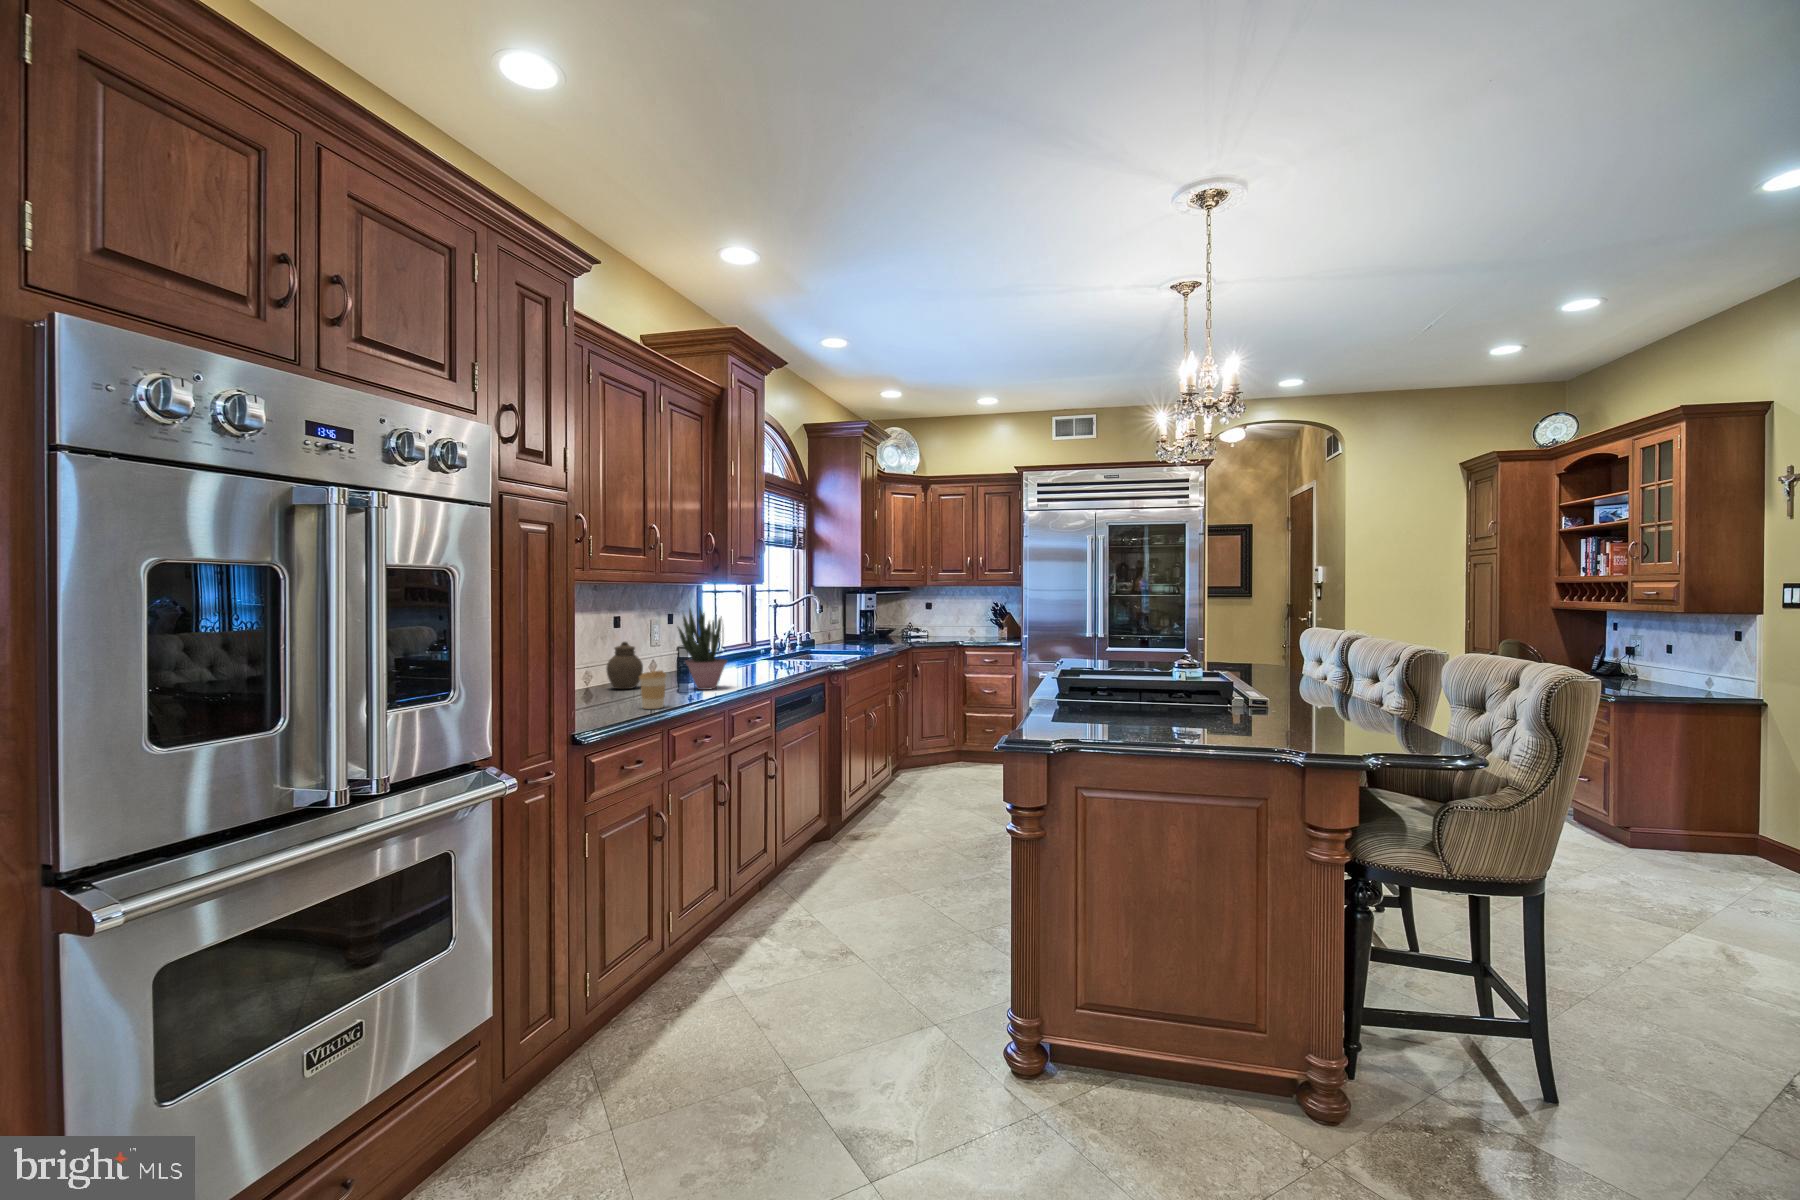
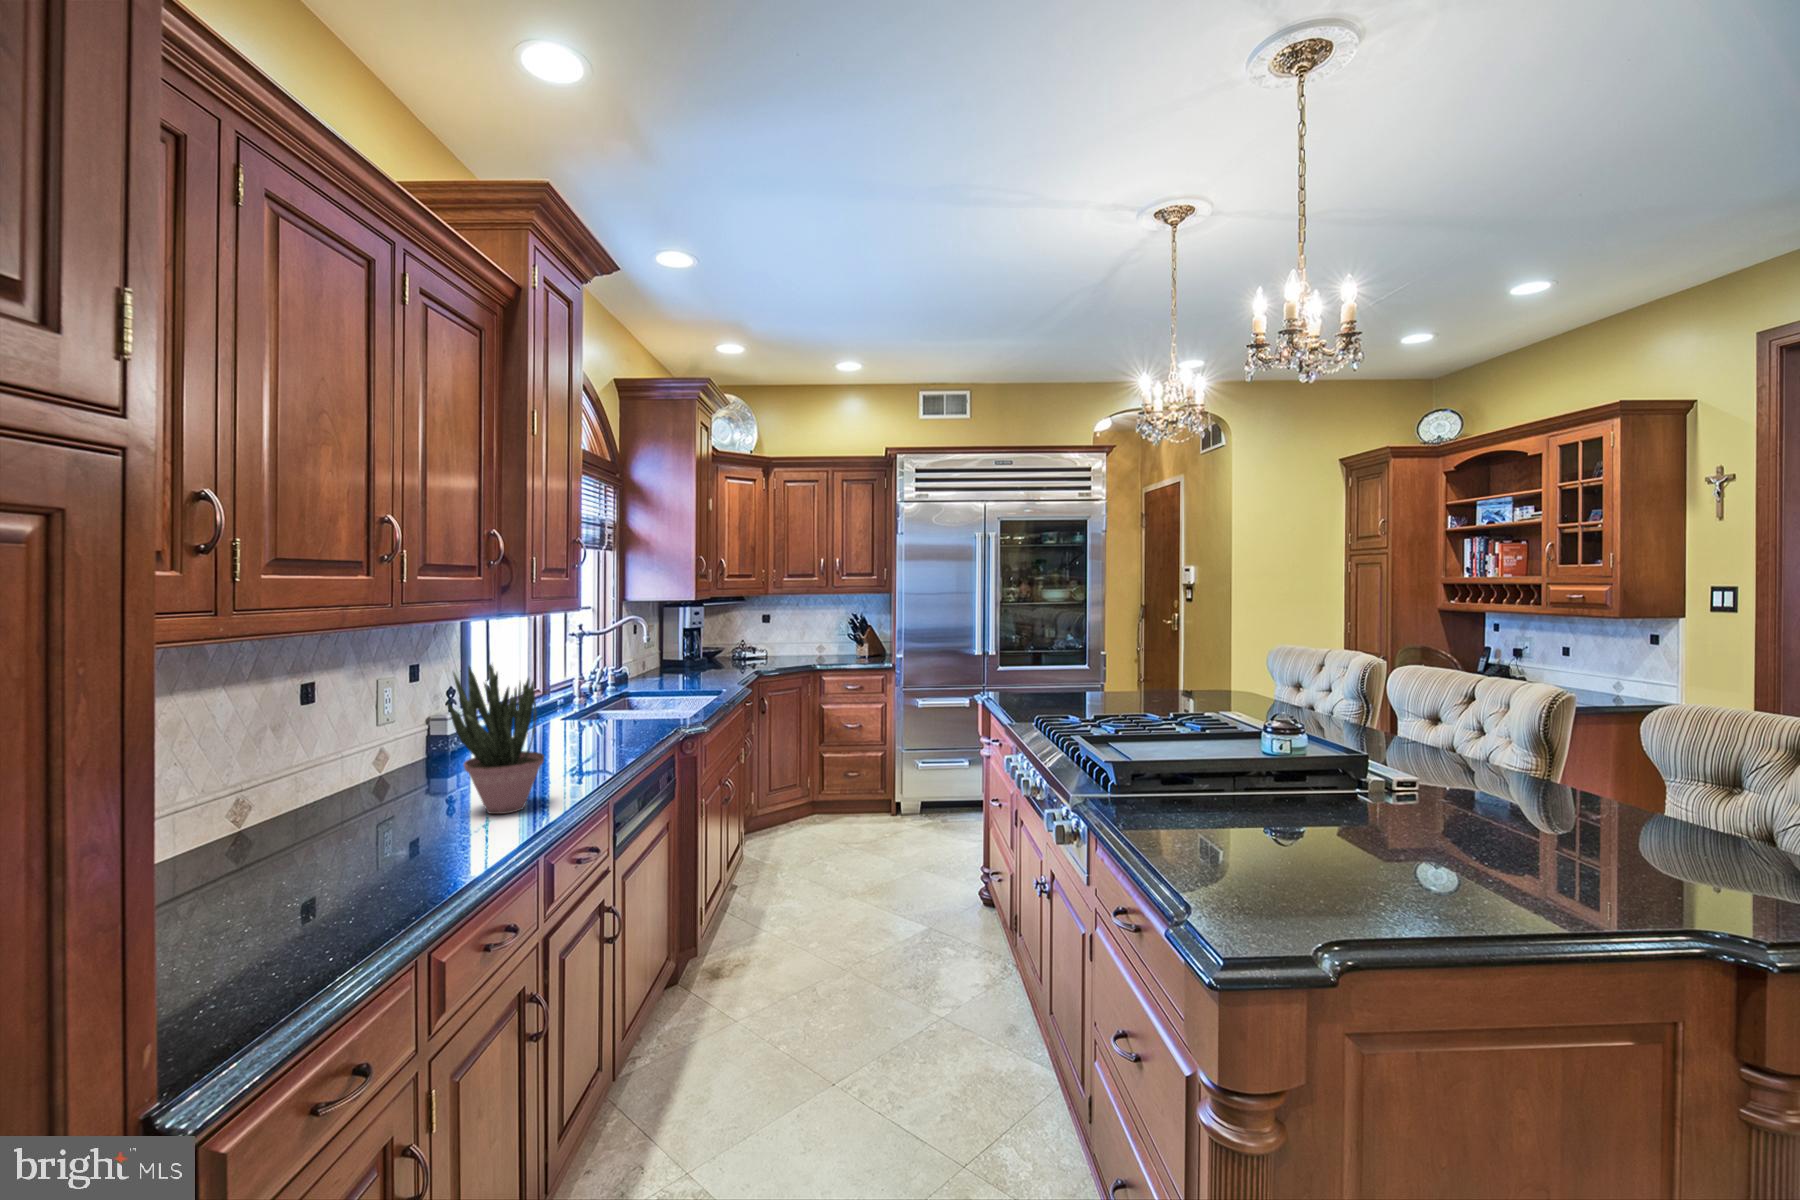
jar: present [606,642,643,689] -> none [294,734,373,826]
coffee cup: present [639,670,666,709] -> none [376,814,441,902]

